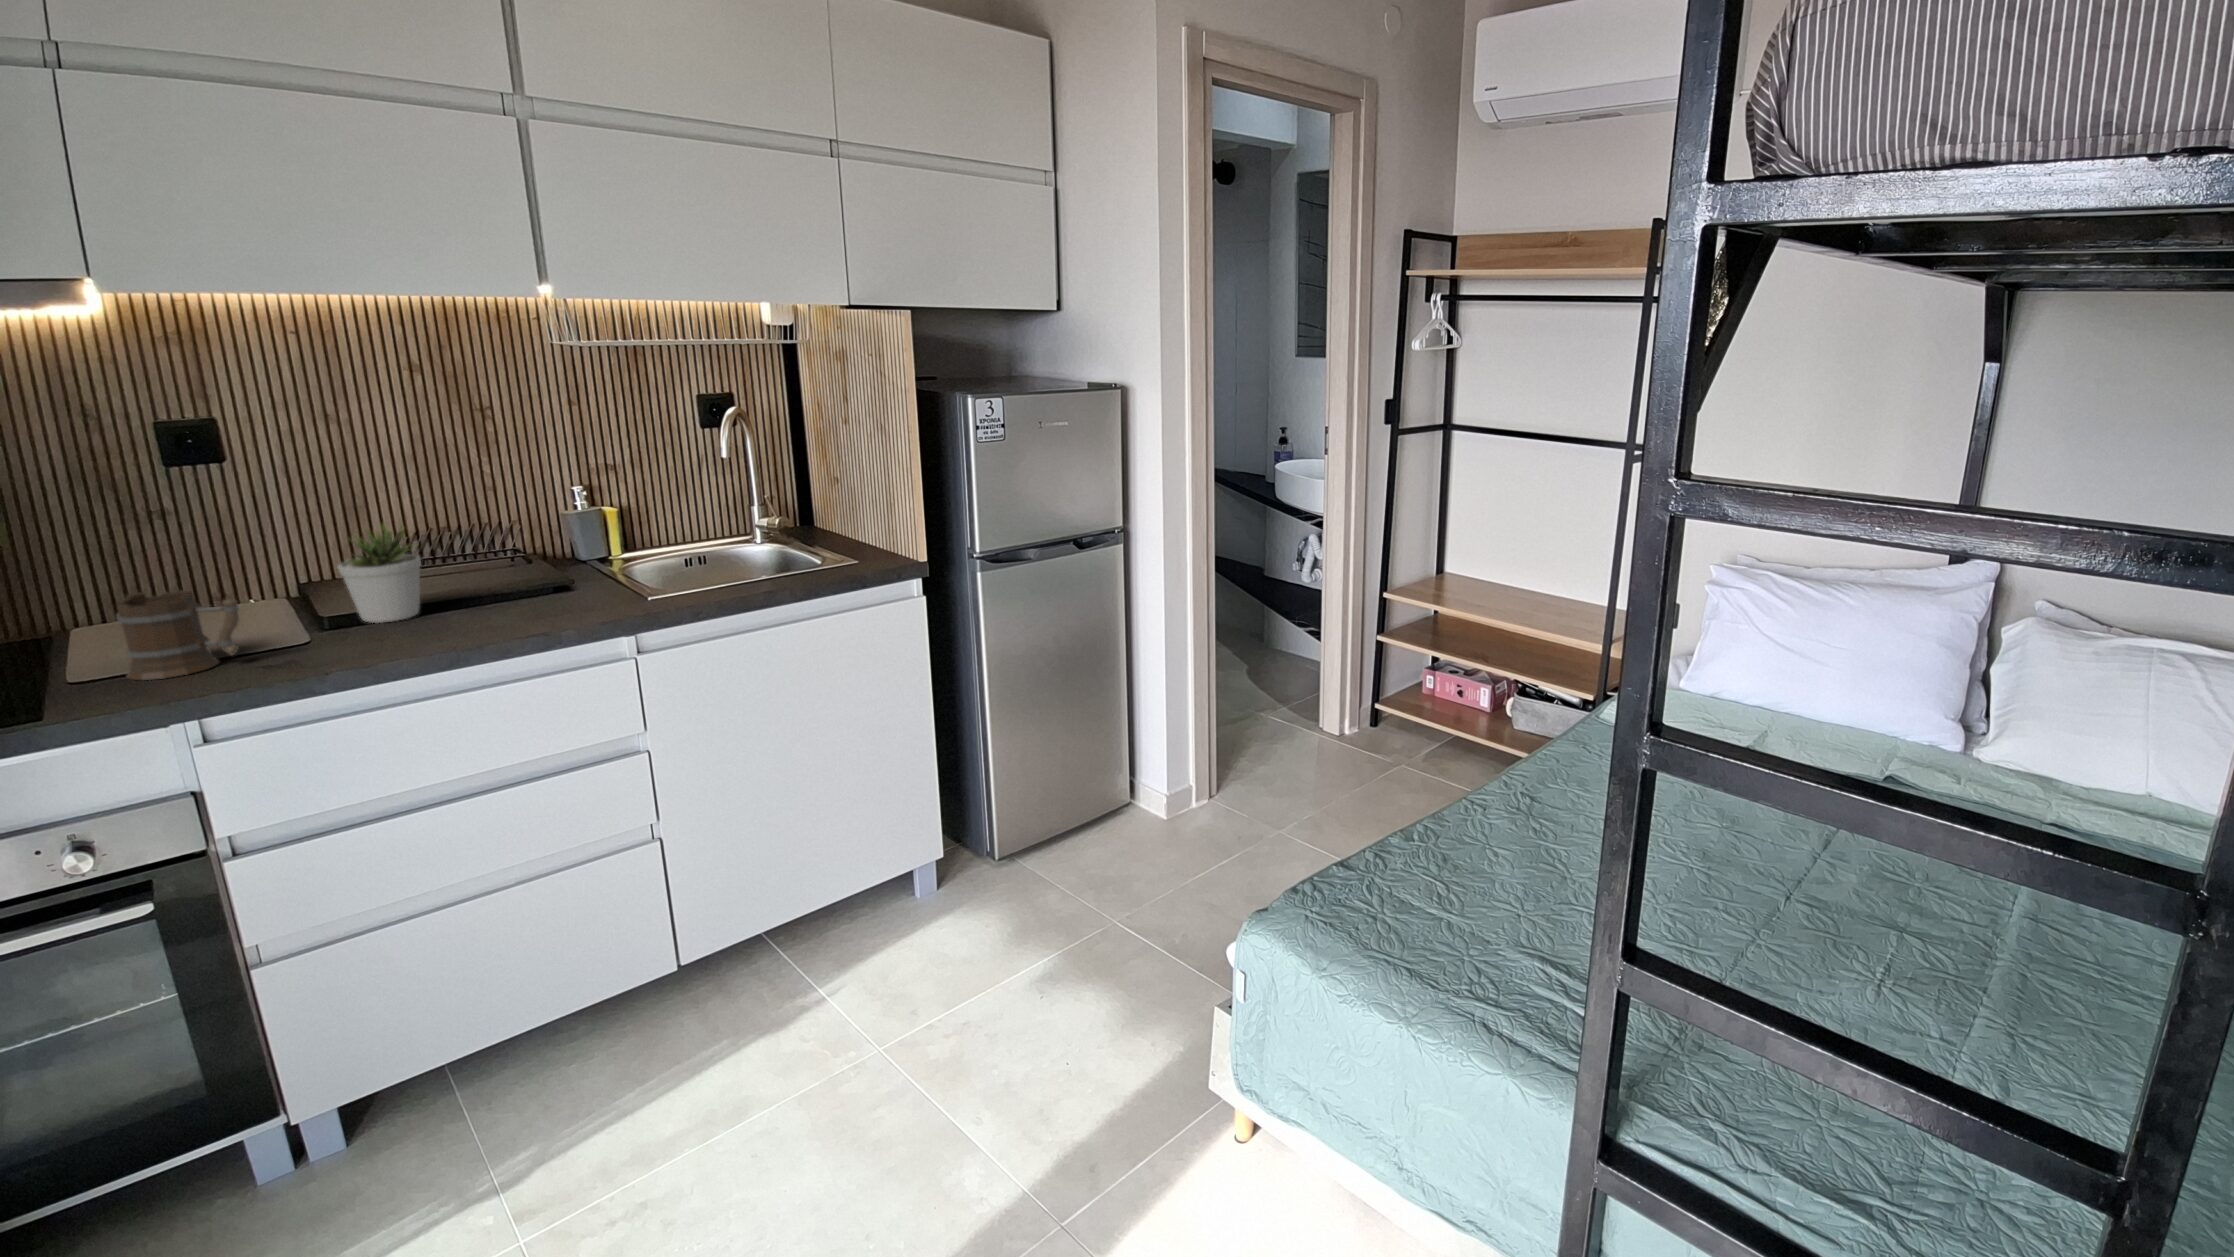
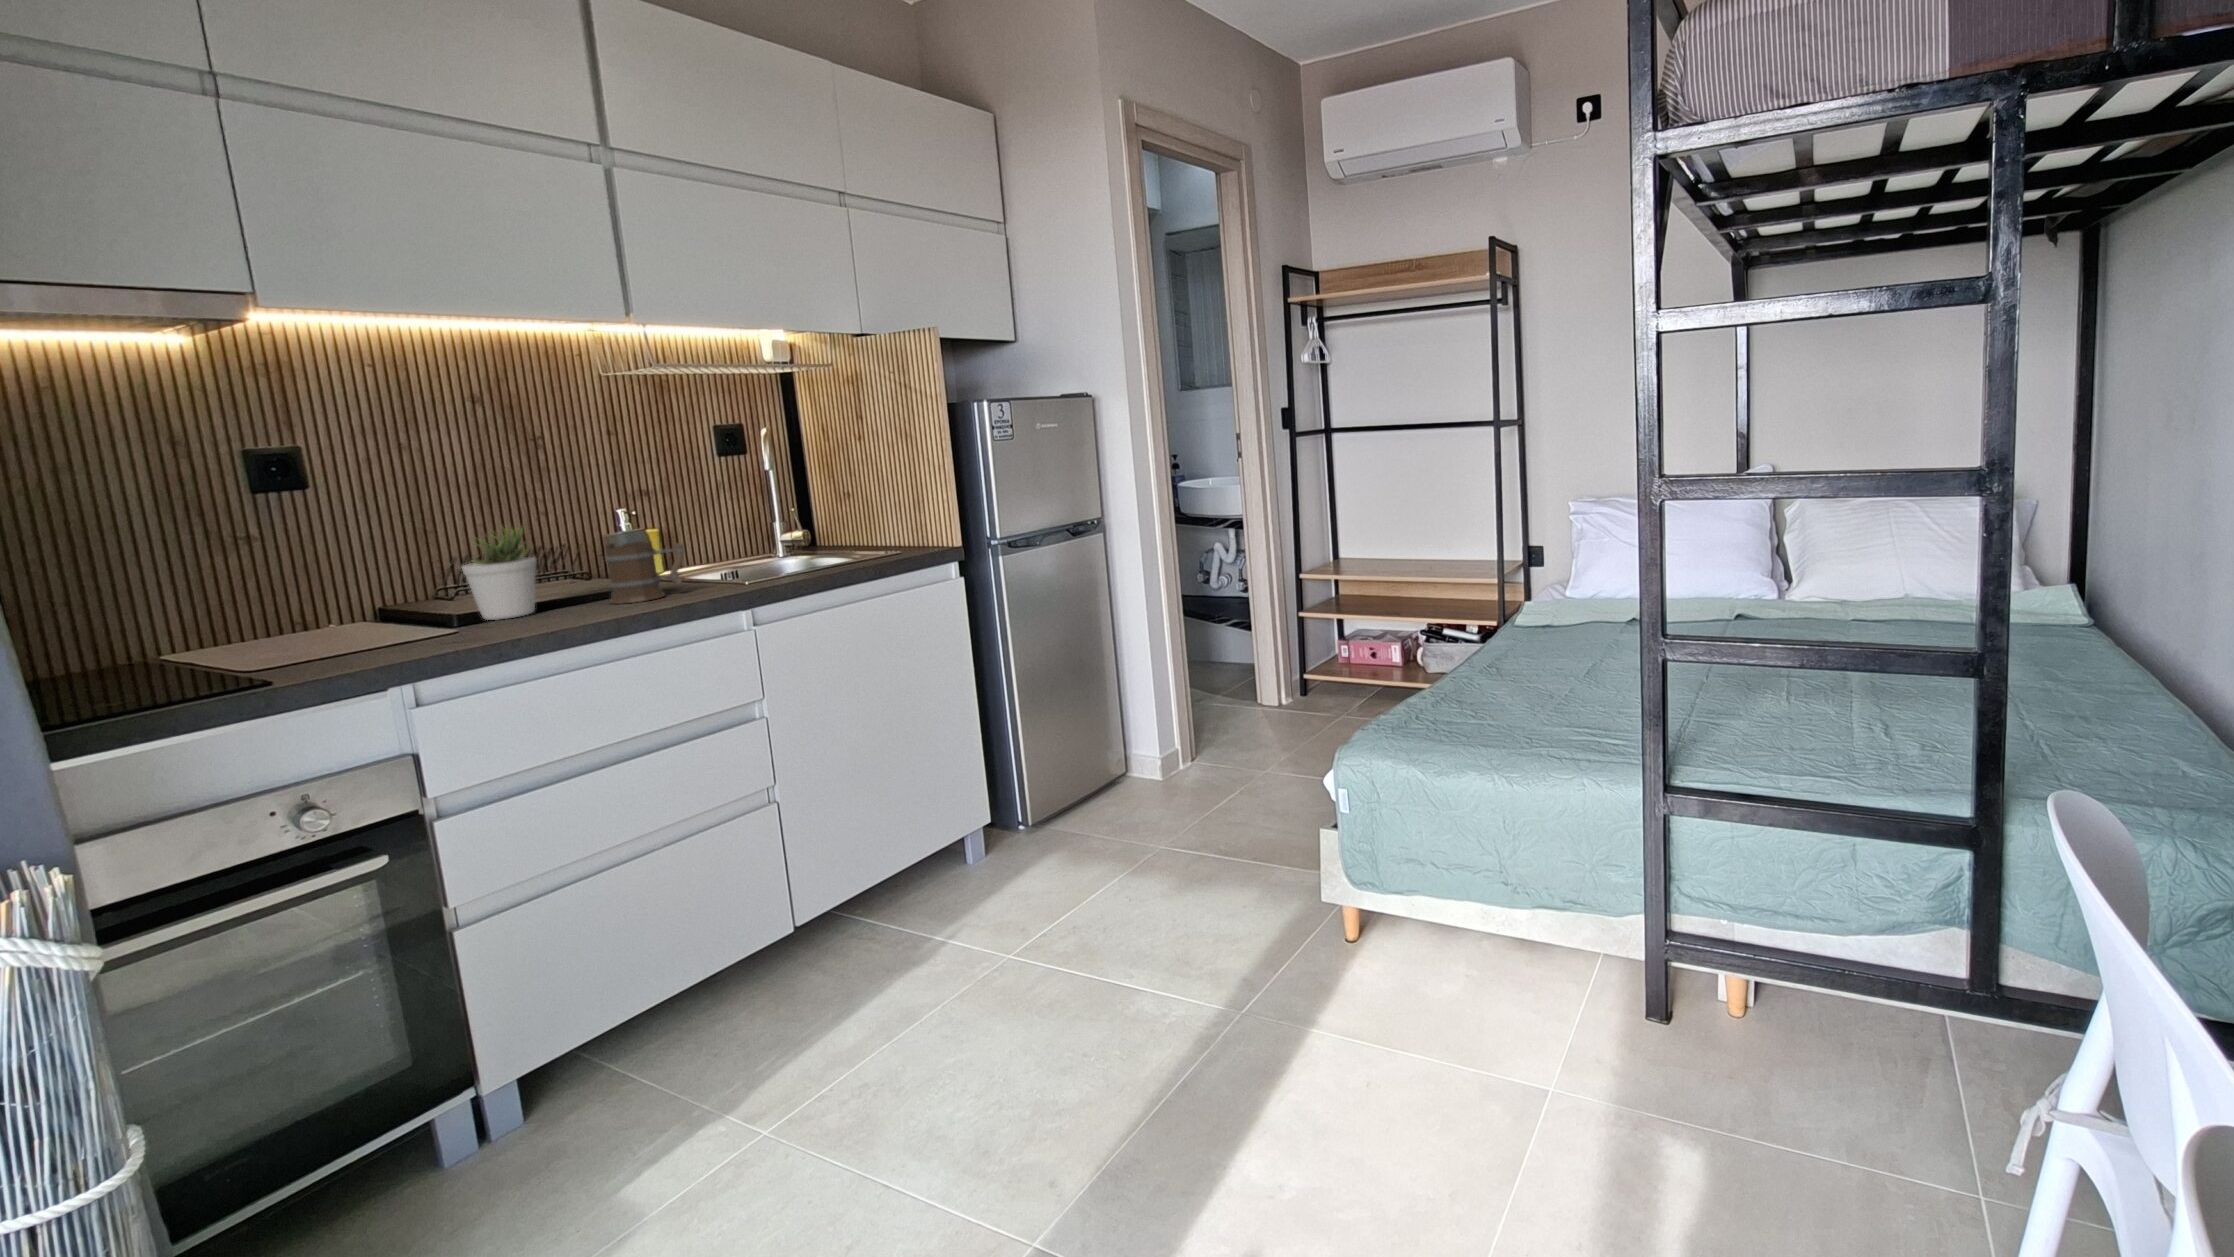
mug: present [116,590,239,680] -> present [605,541,684,604]

